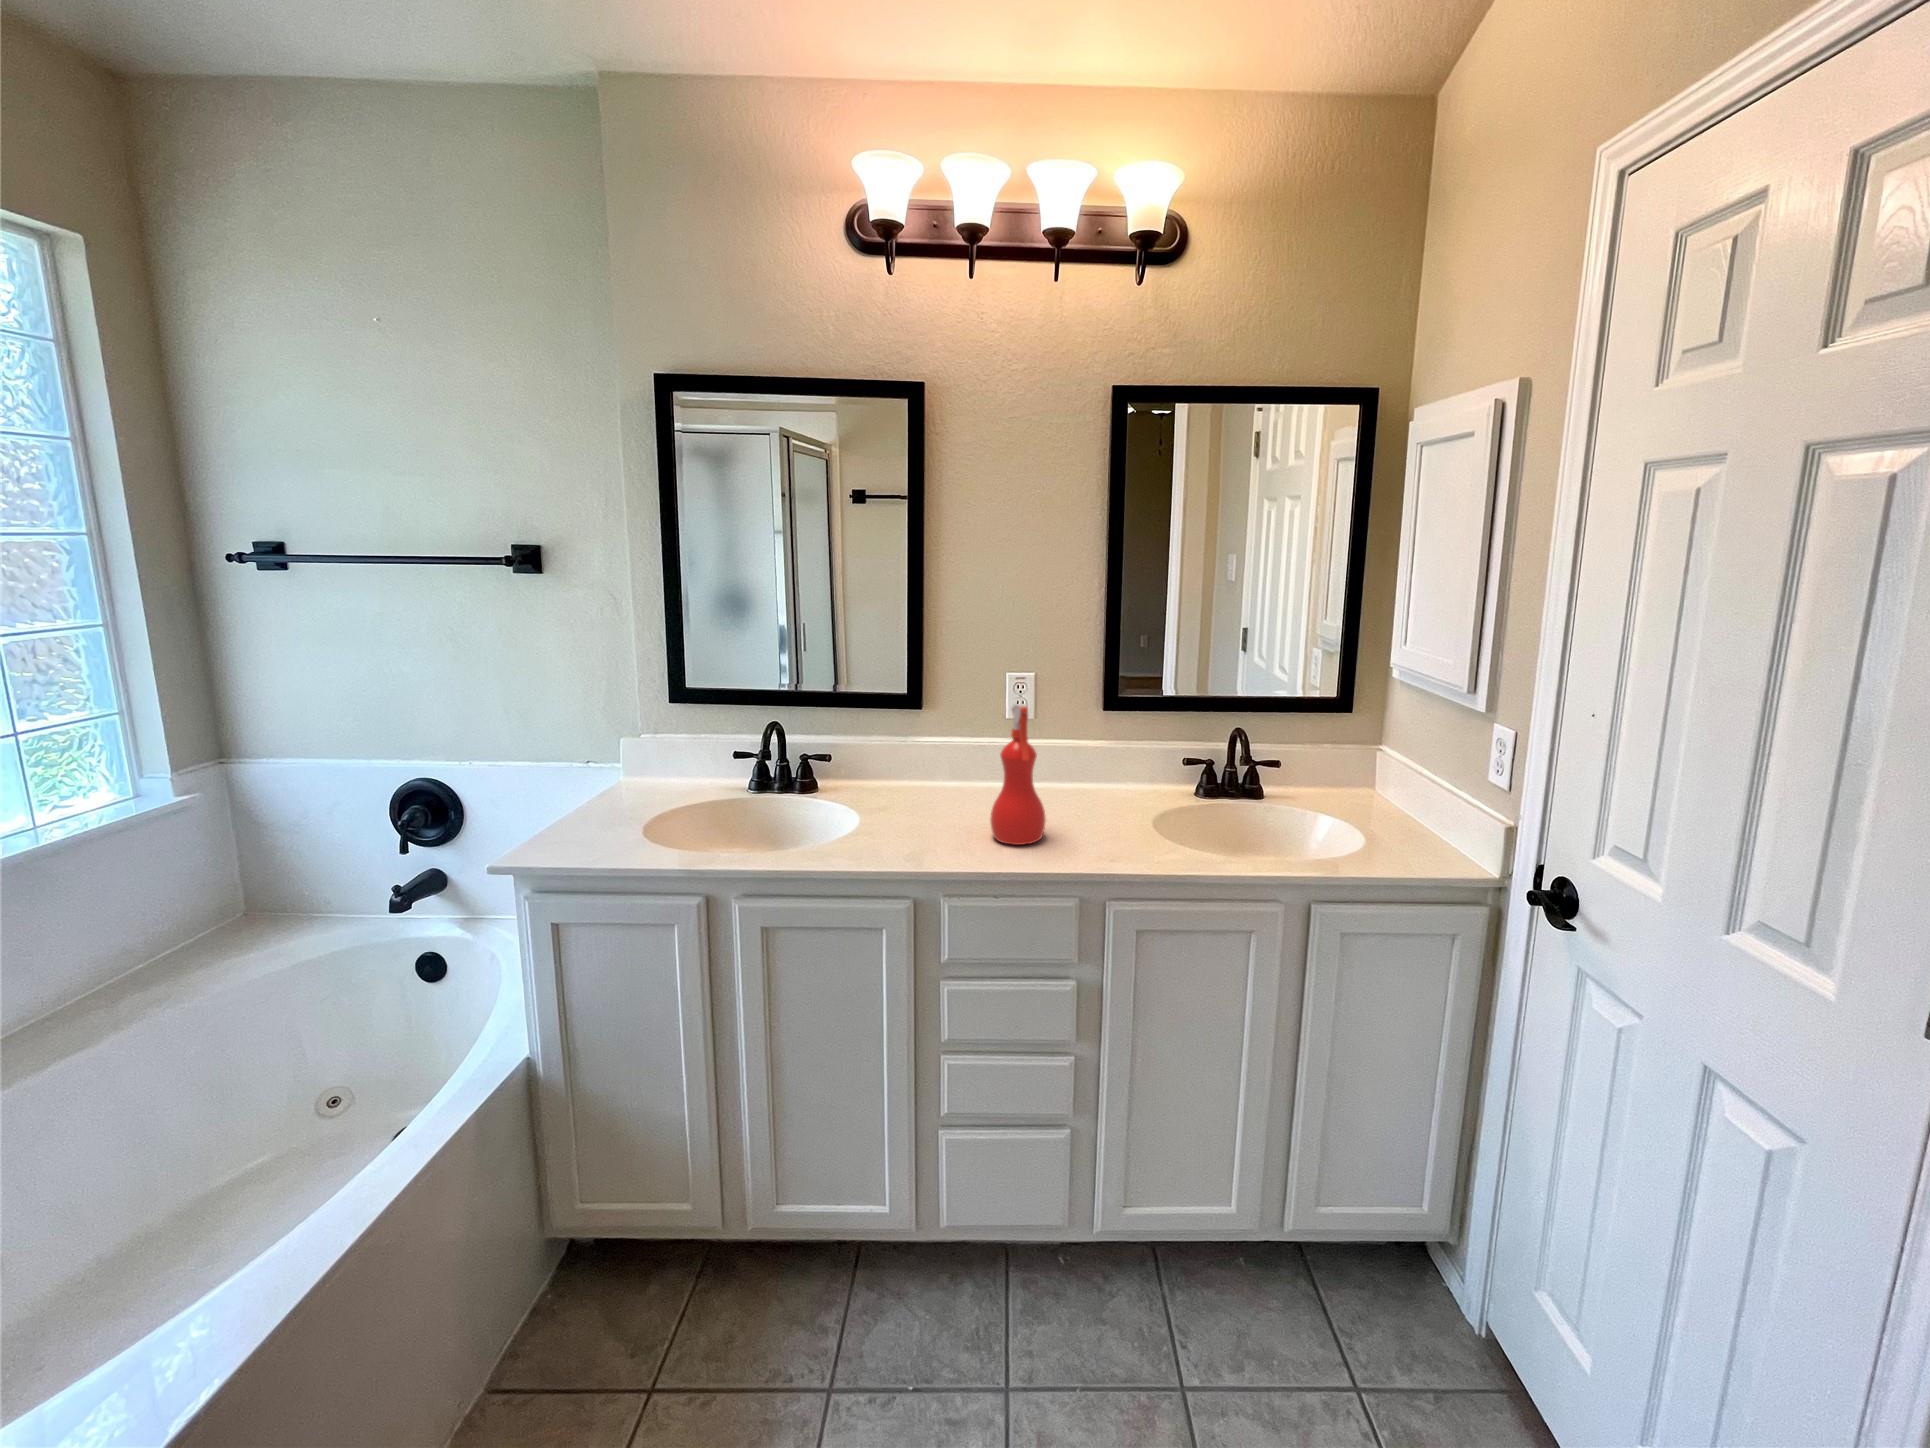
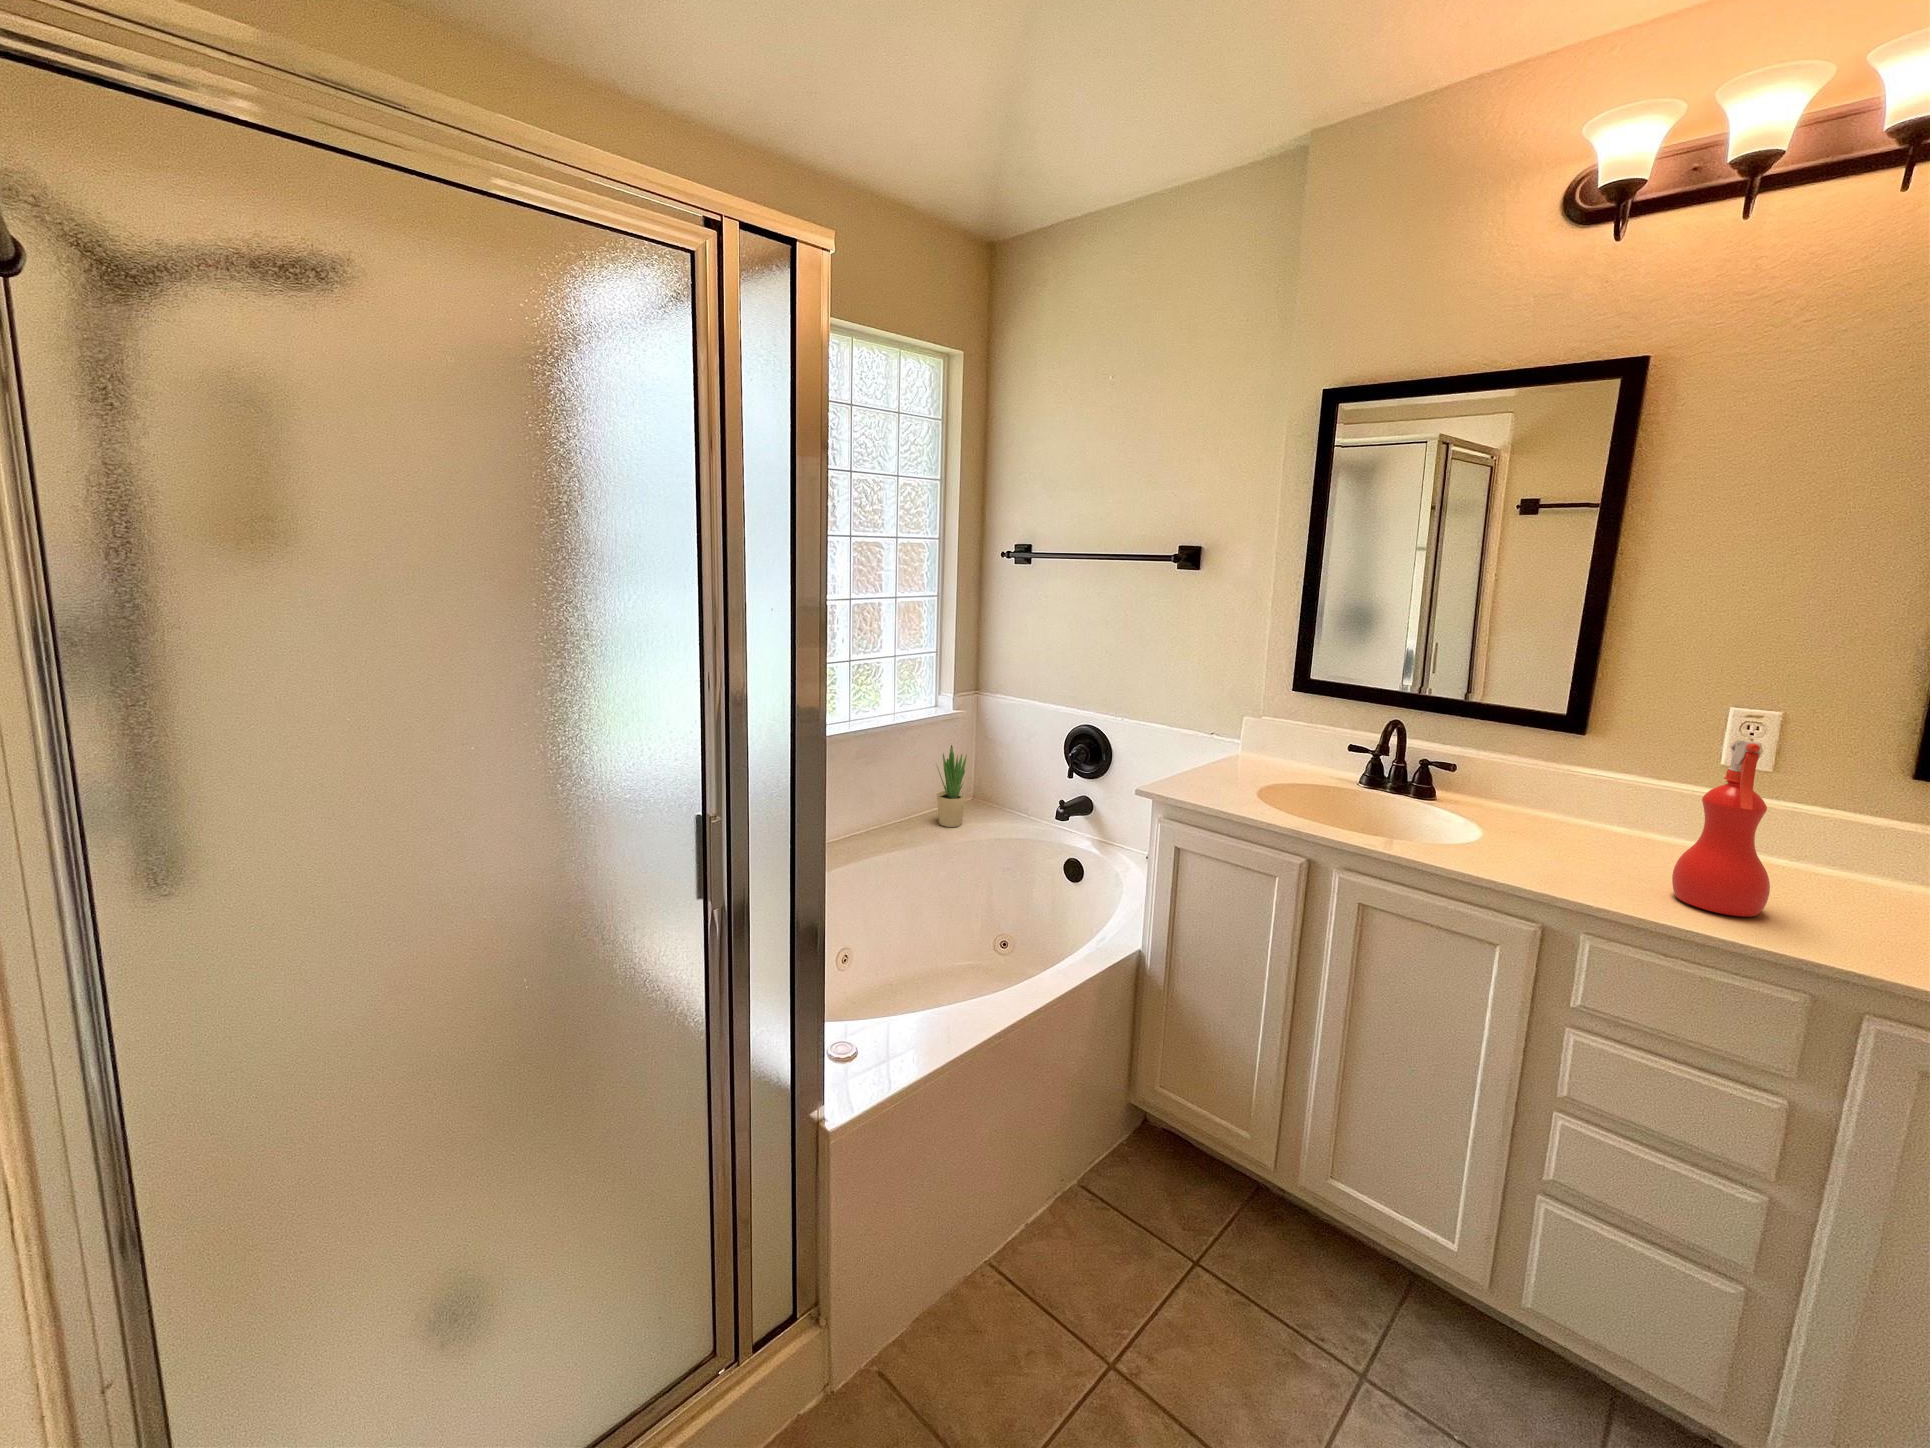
potted plant: none [139,852,216,981] -> present [937,745,967,827]

